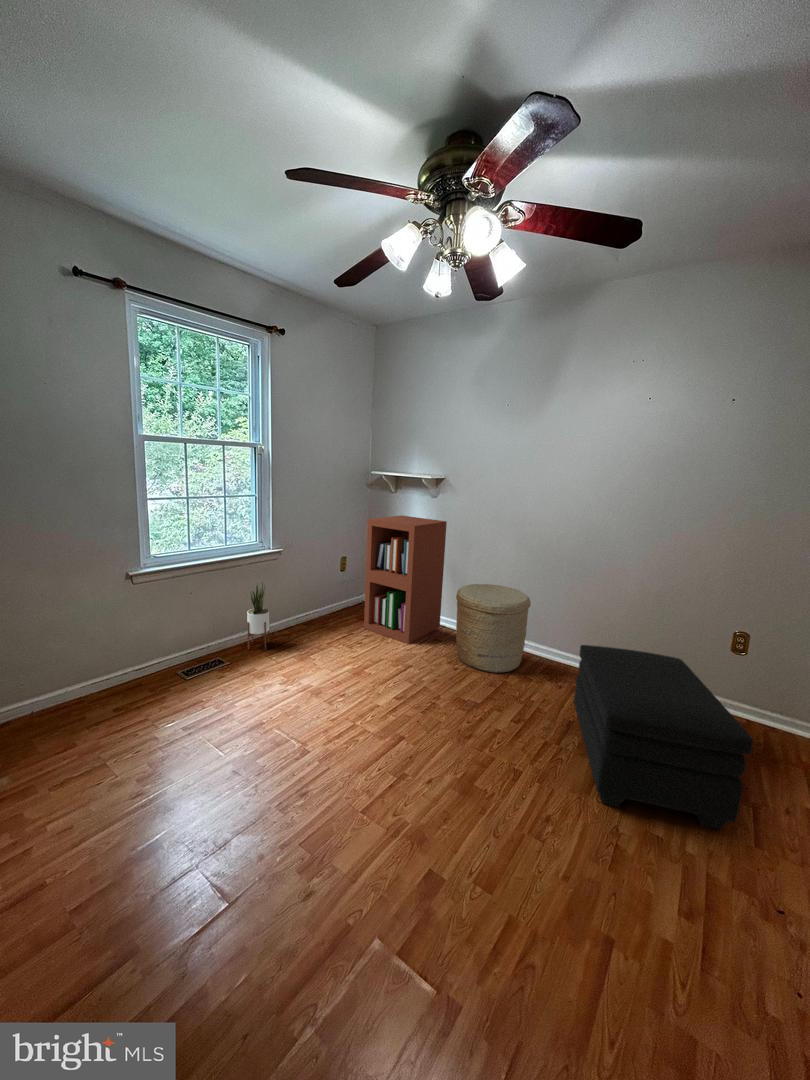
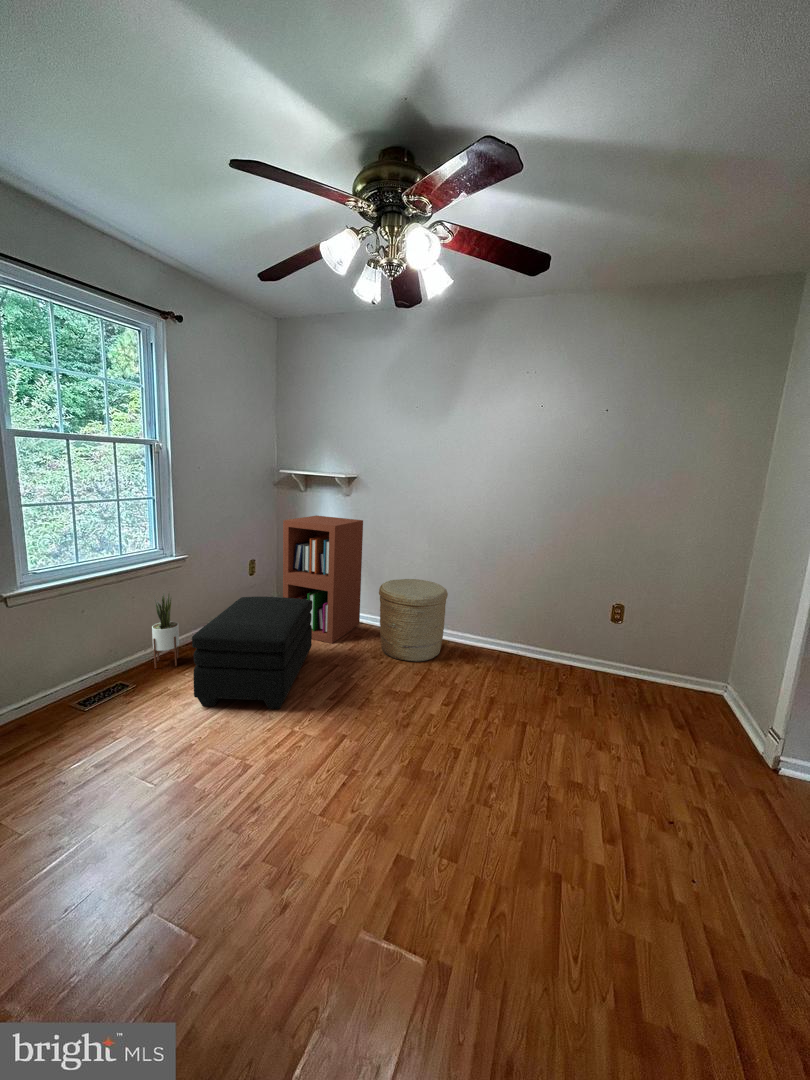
ottoman: present [574,645,753,829] -> present [192,597,312,709]

